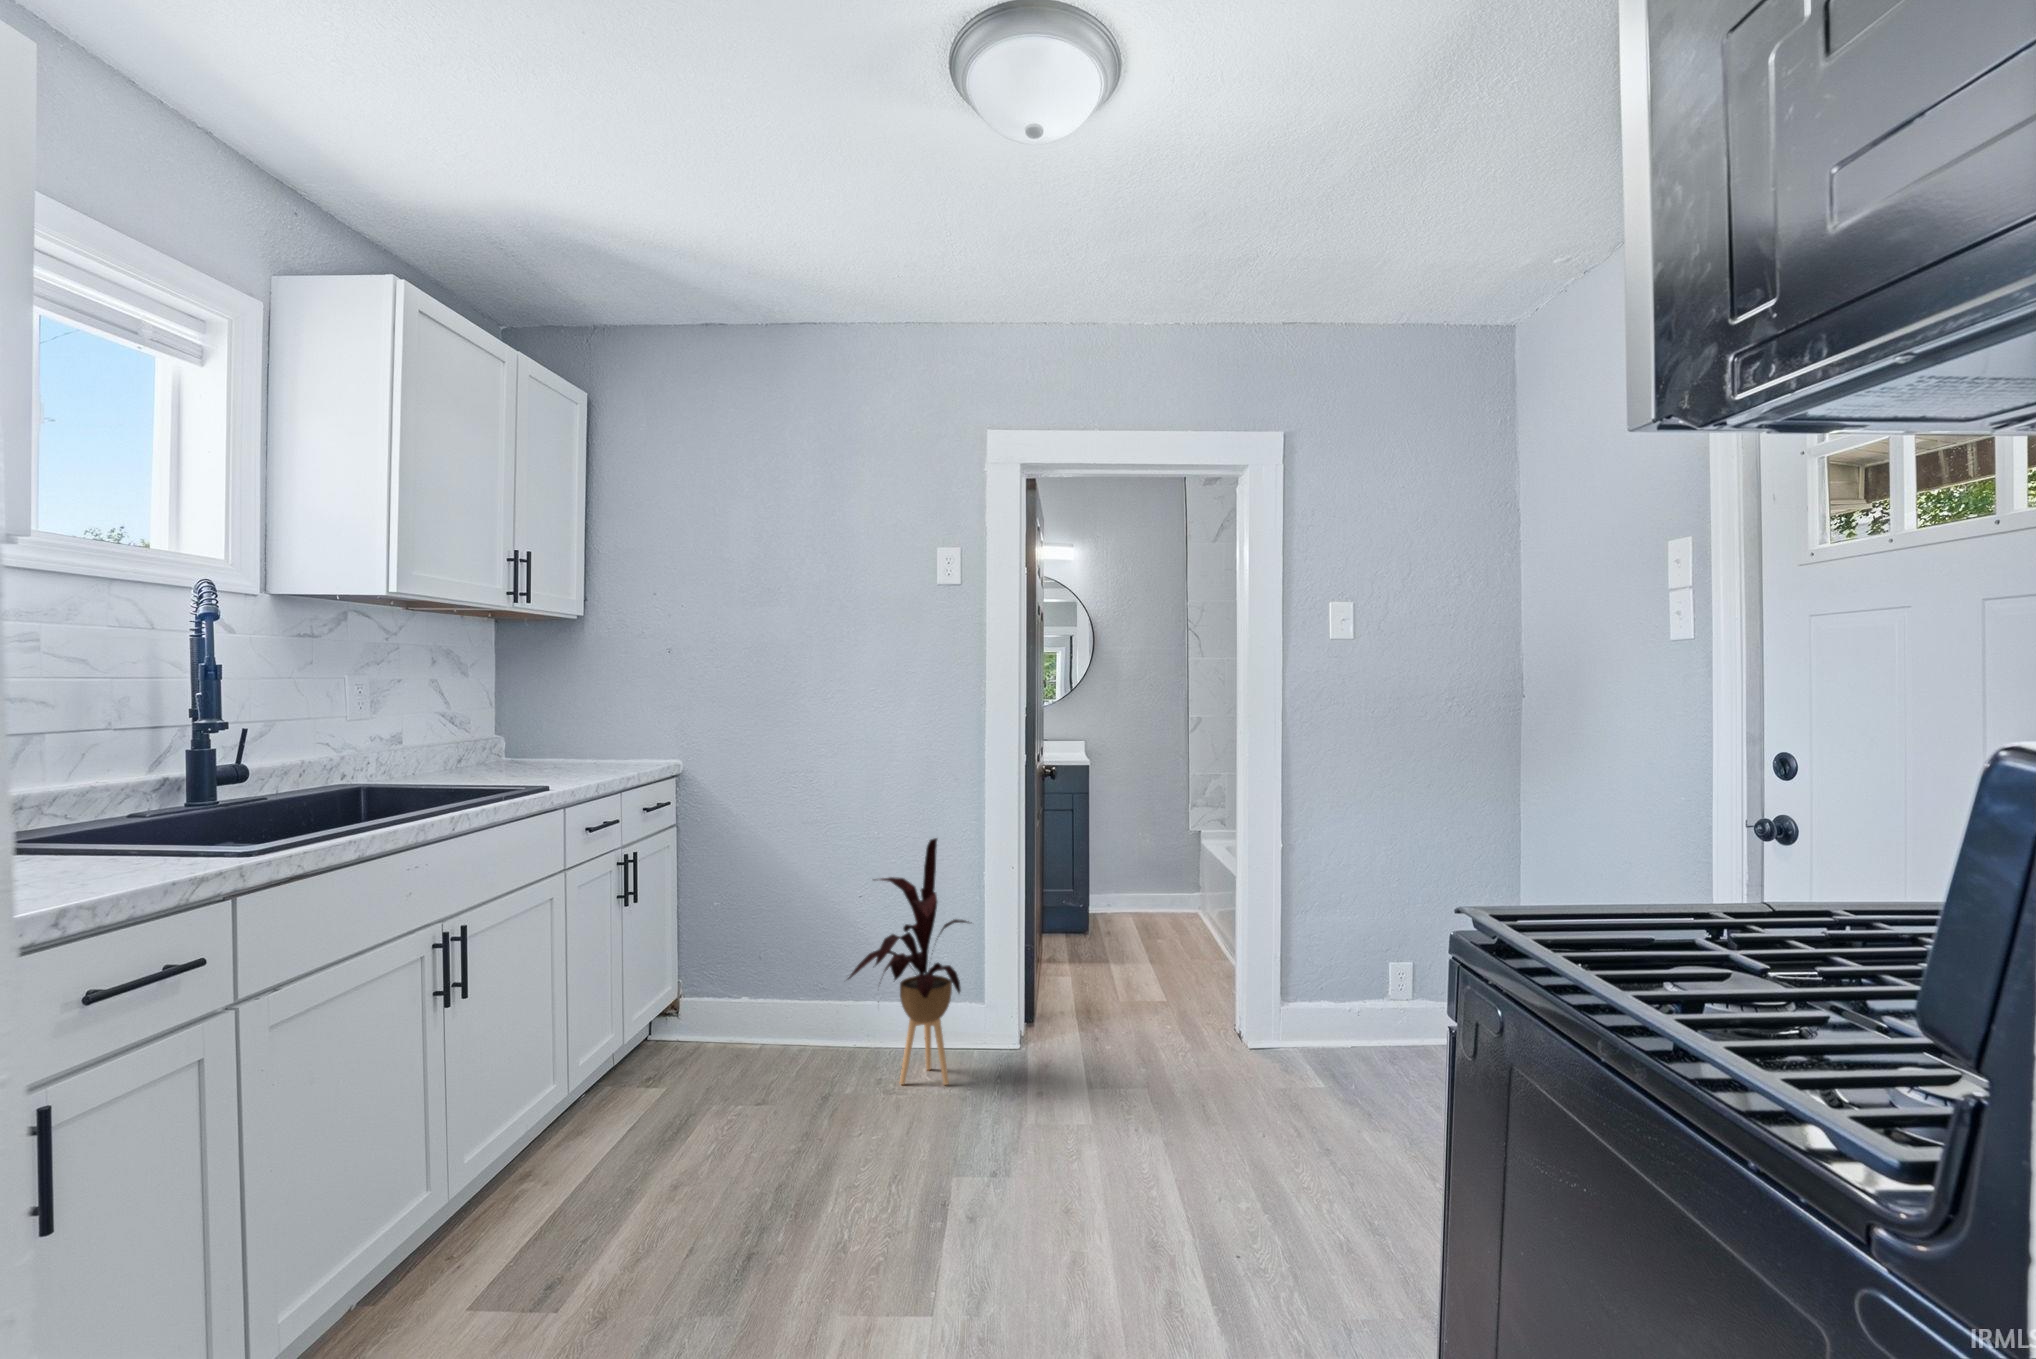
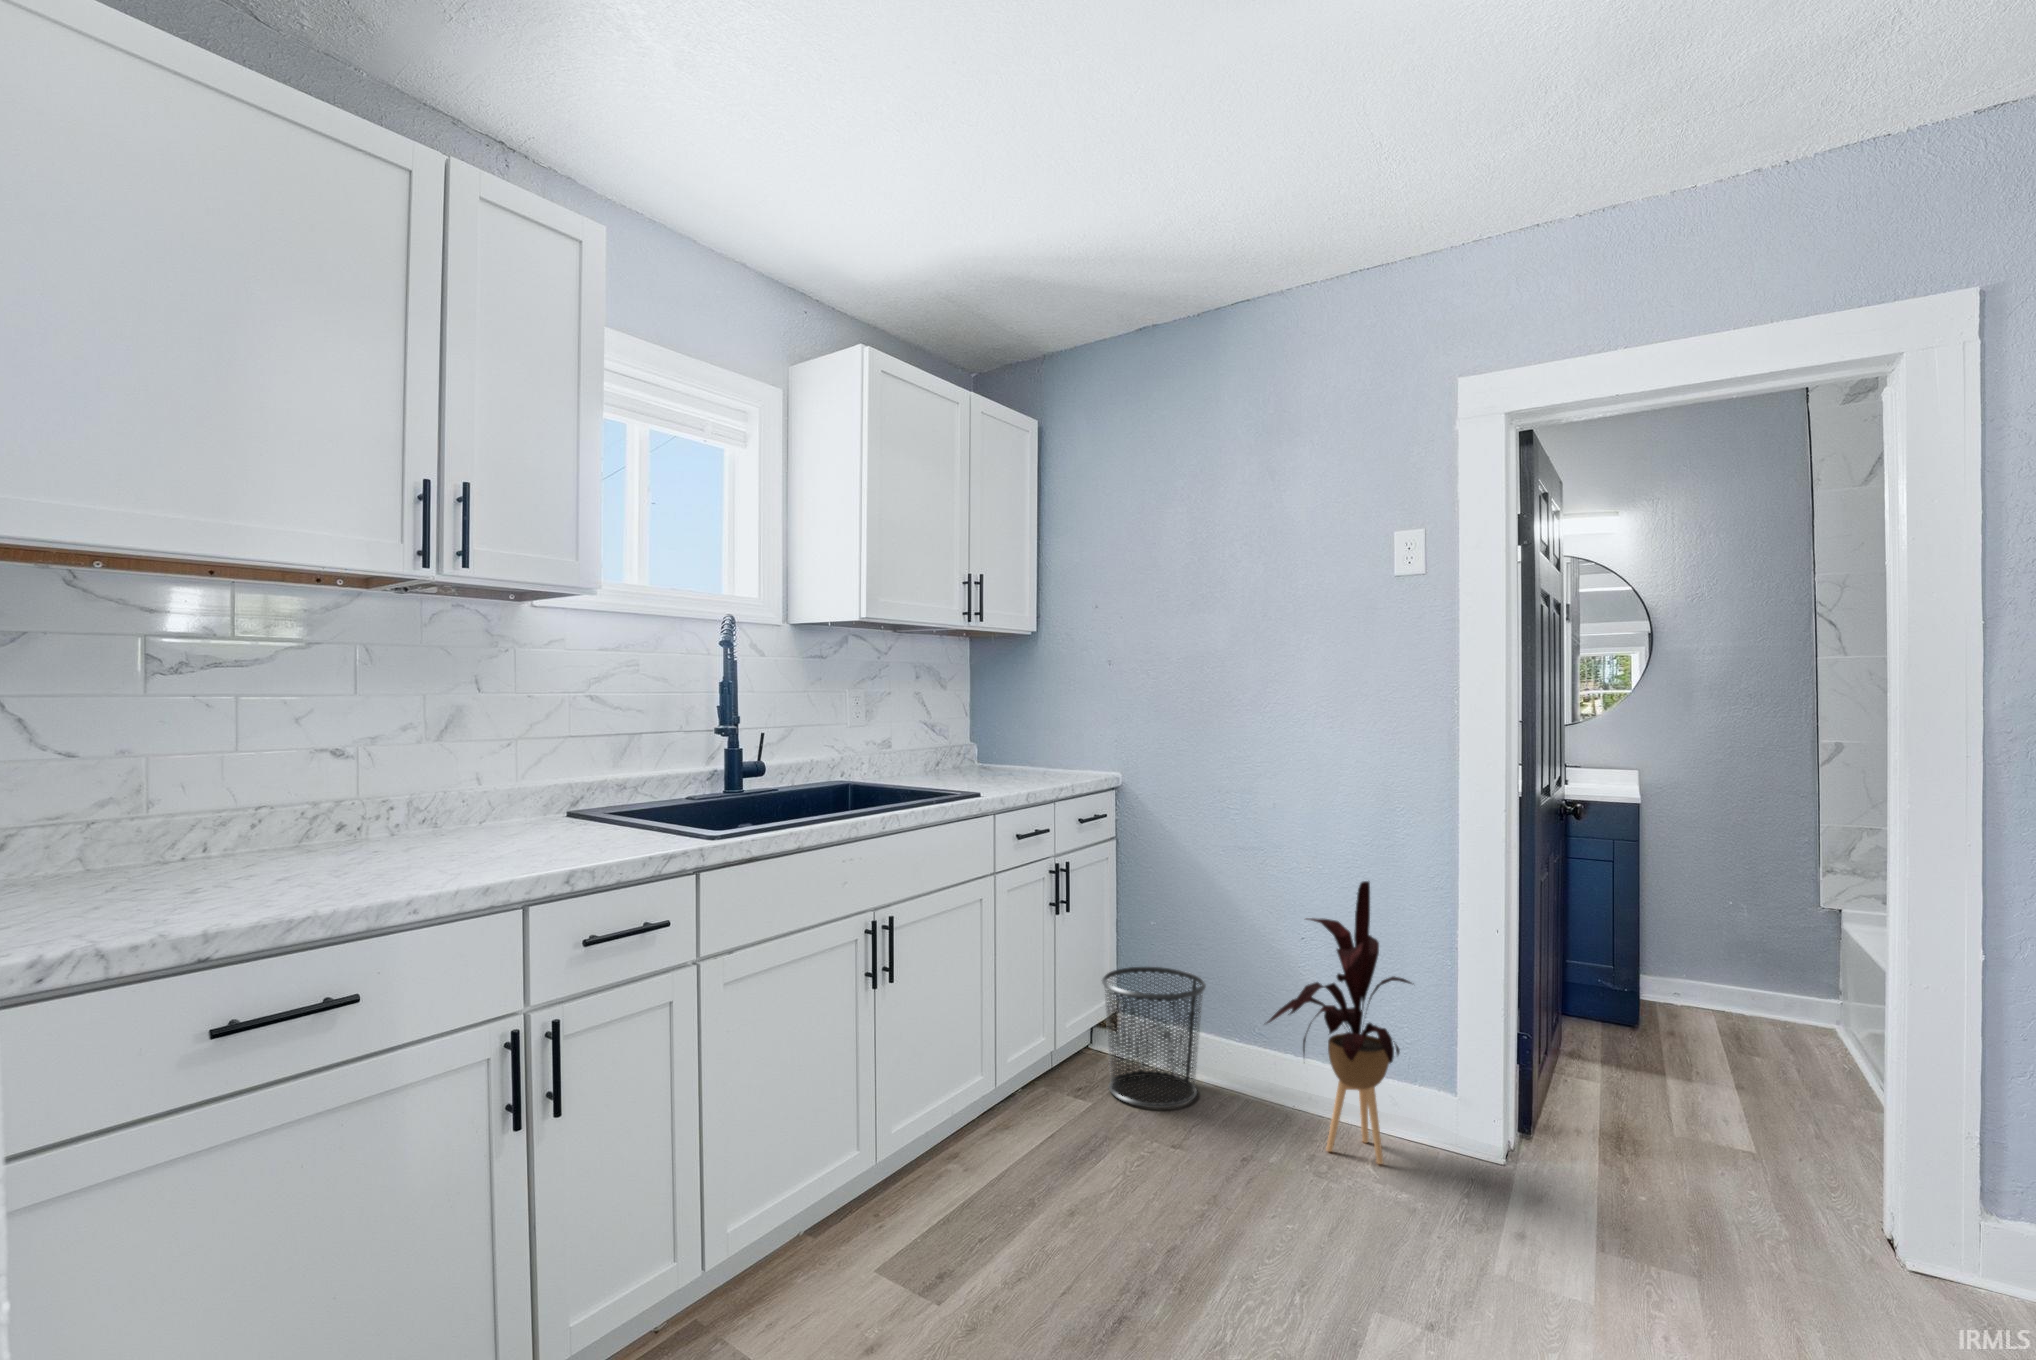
waste bin: none [671,946,778,1085] -> present [1102,967,1206,1108]

